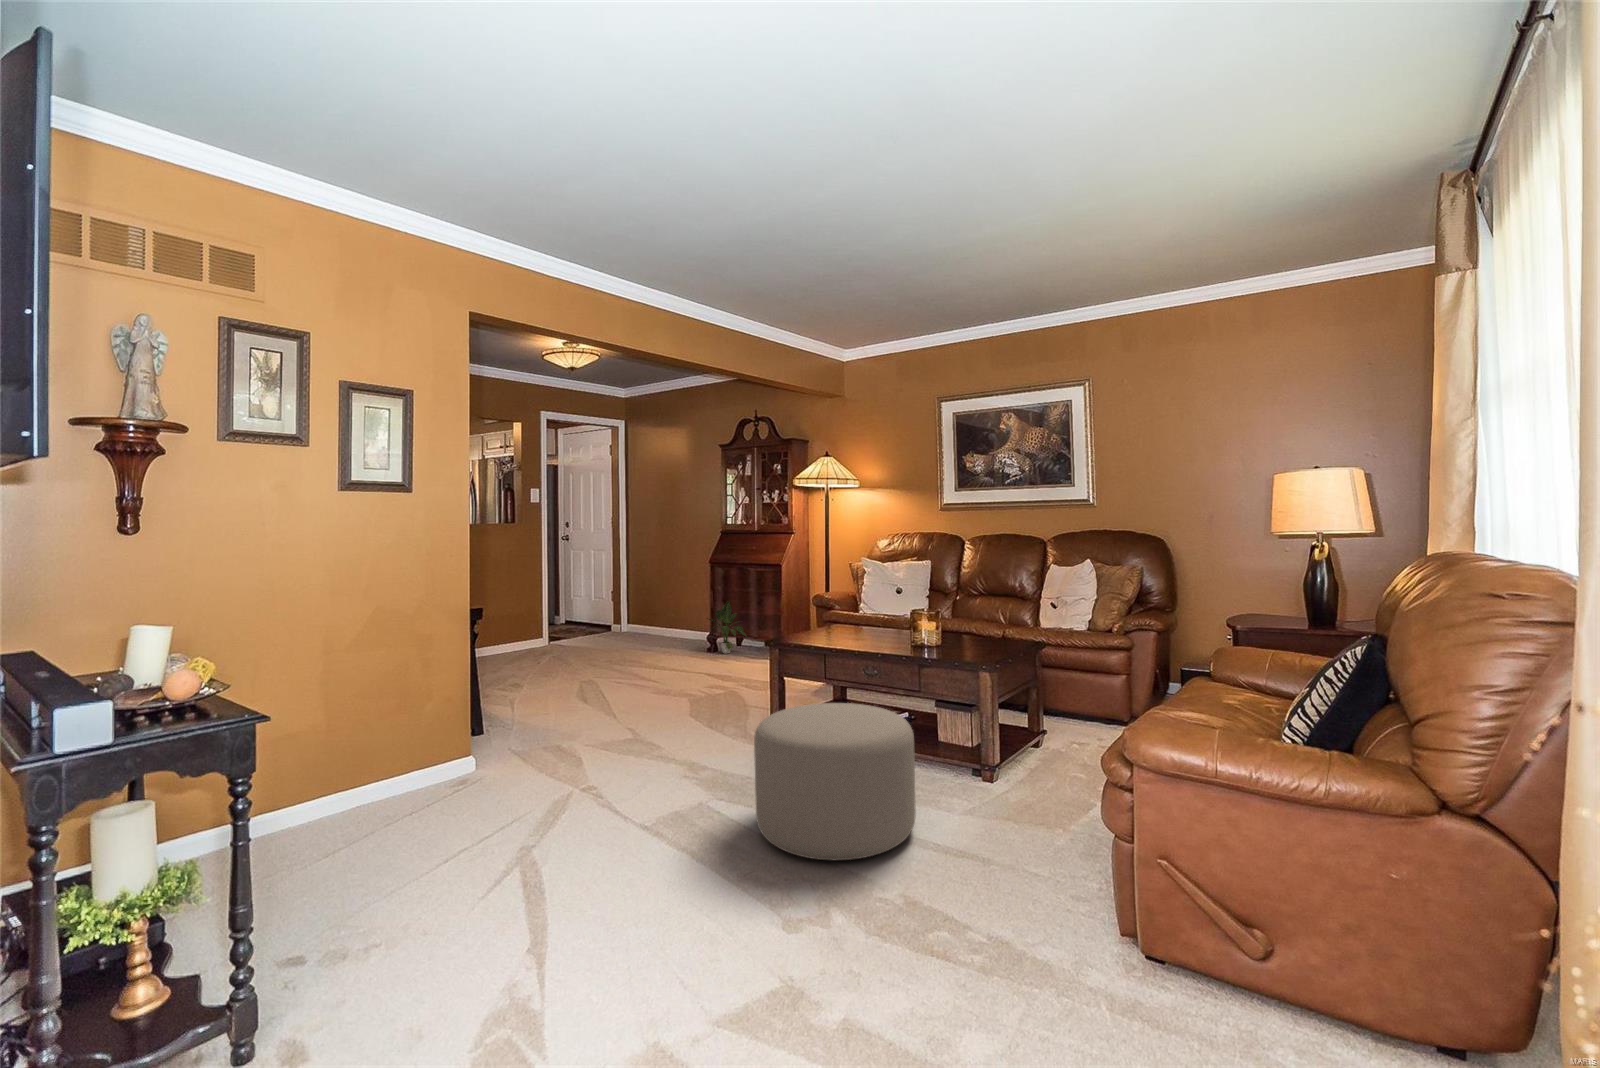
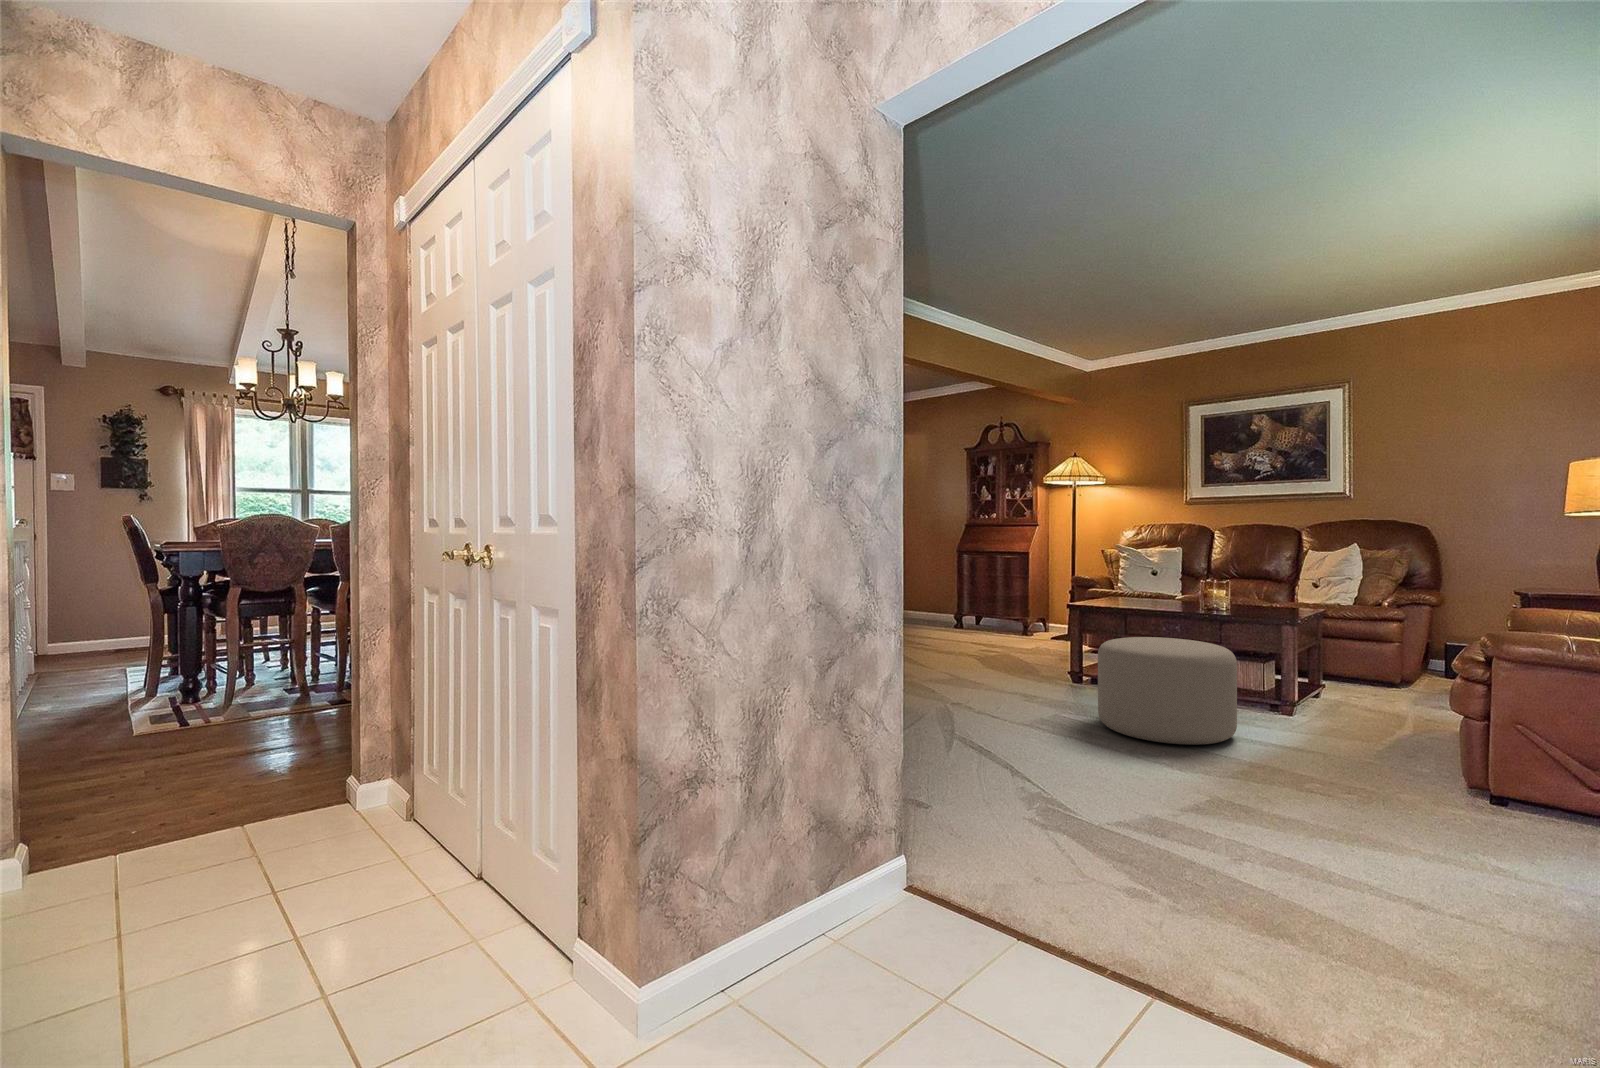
potted plant: present [707,601,747,654] -> none [959,582,995,628]

